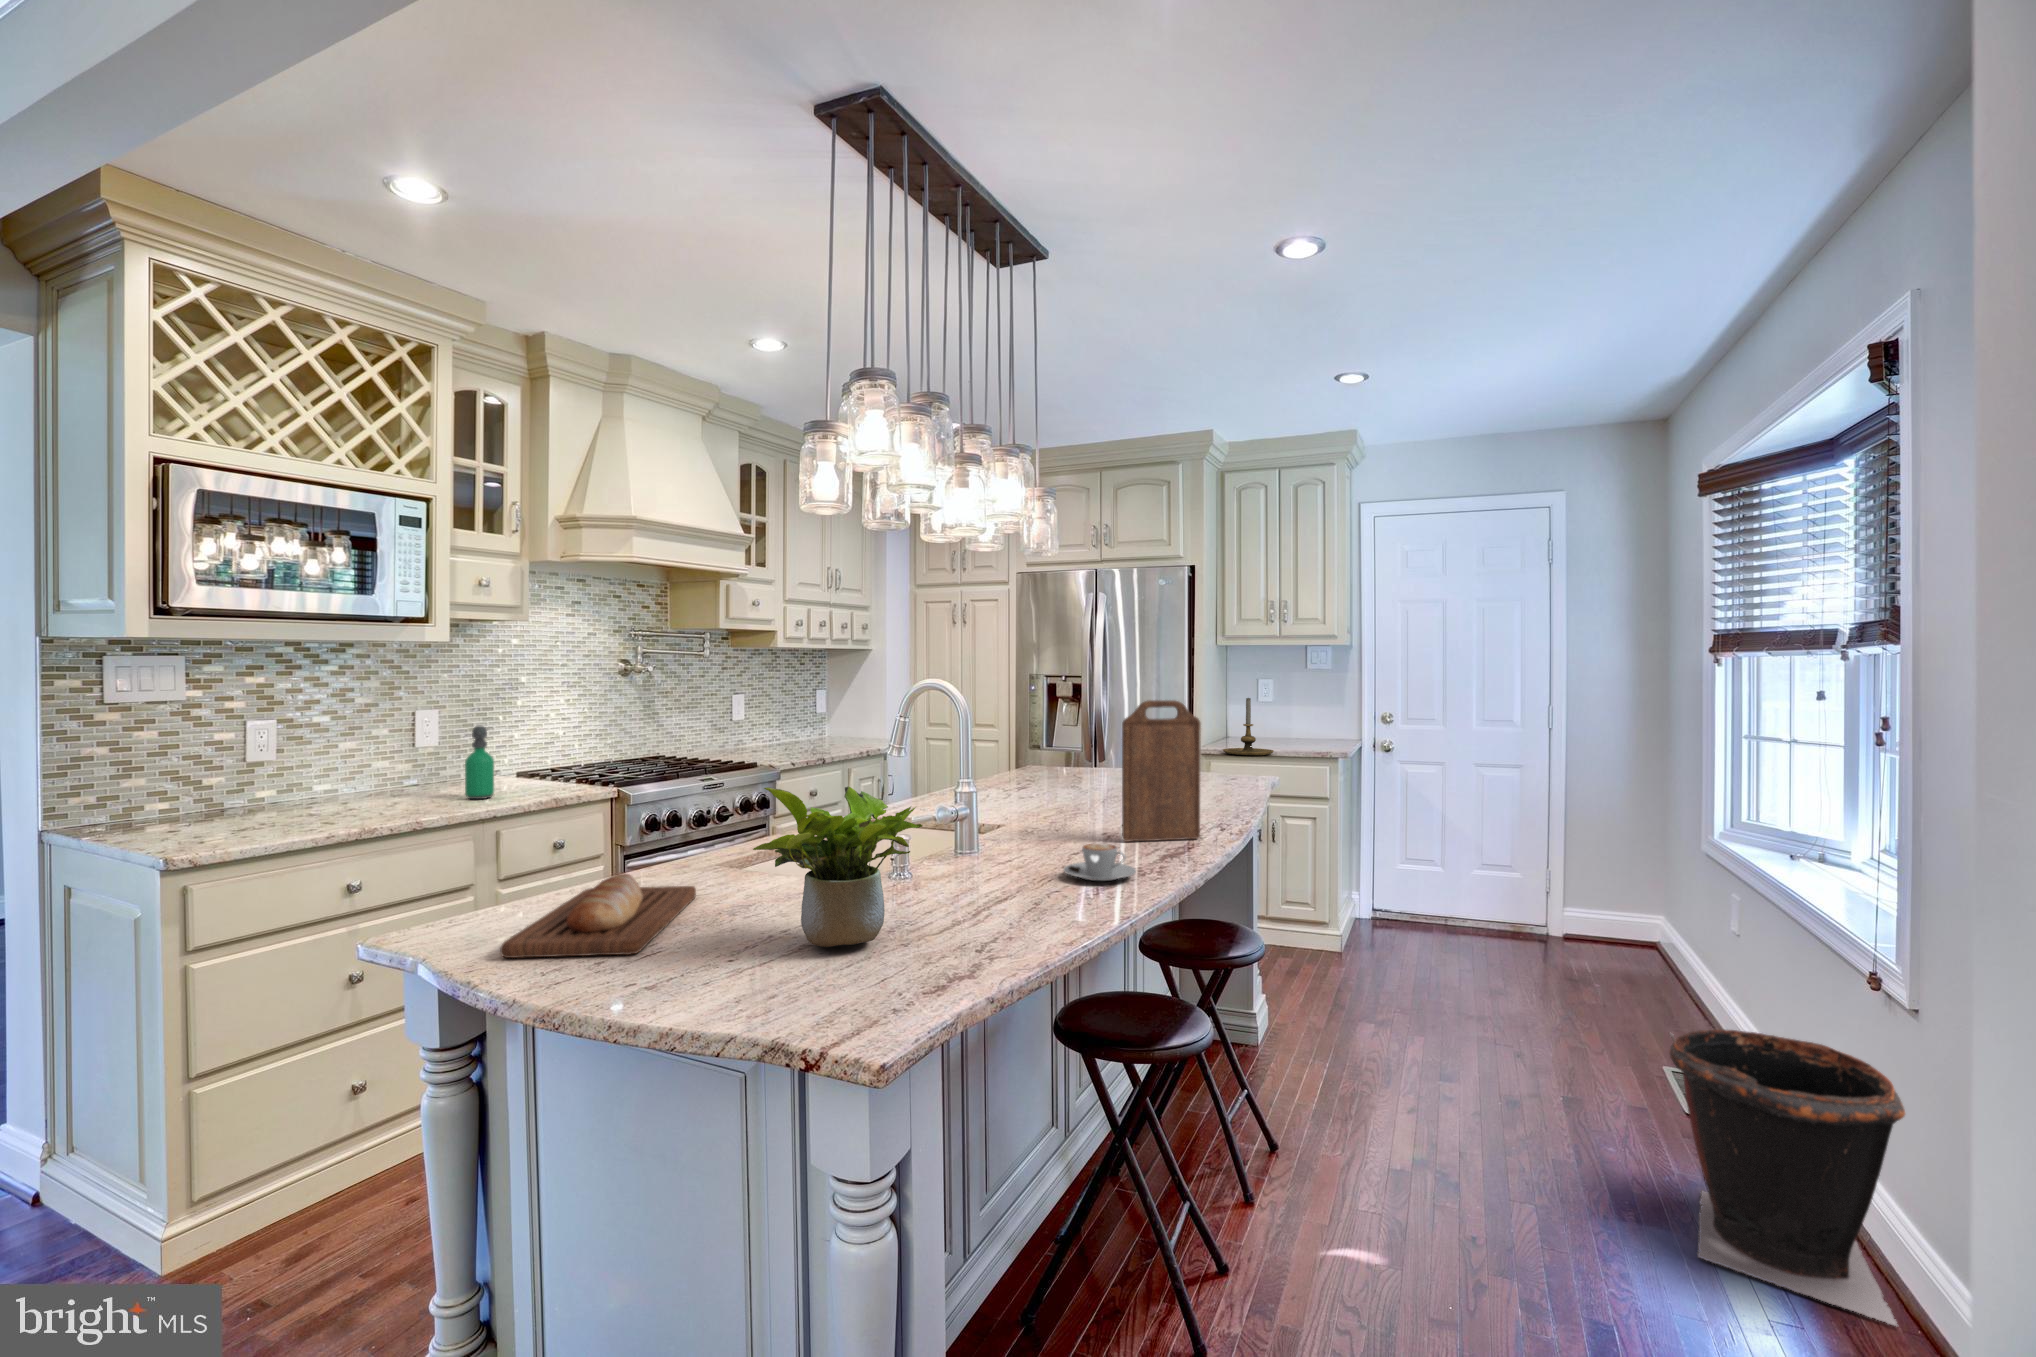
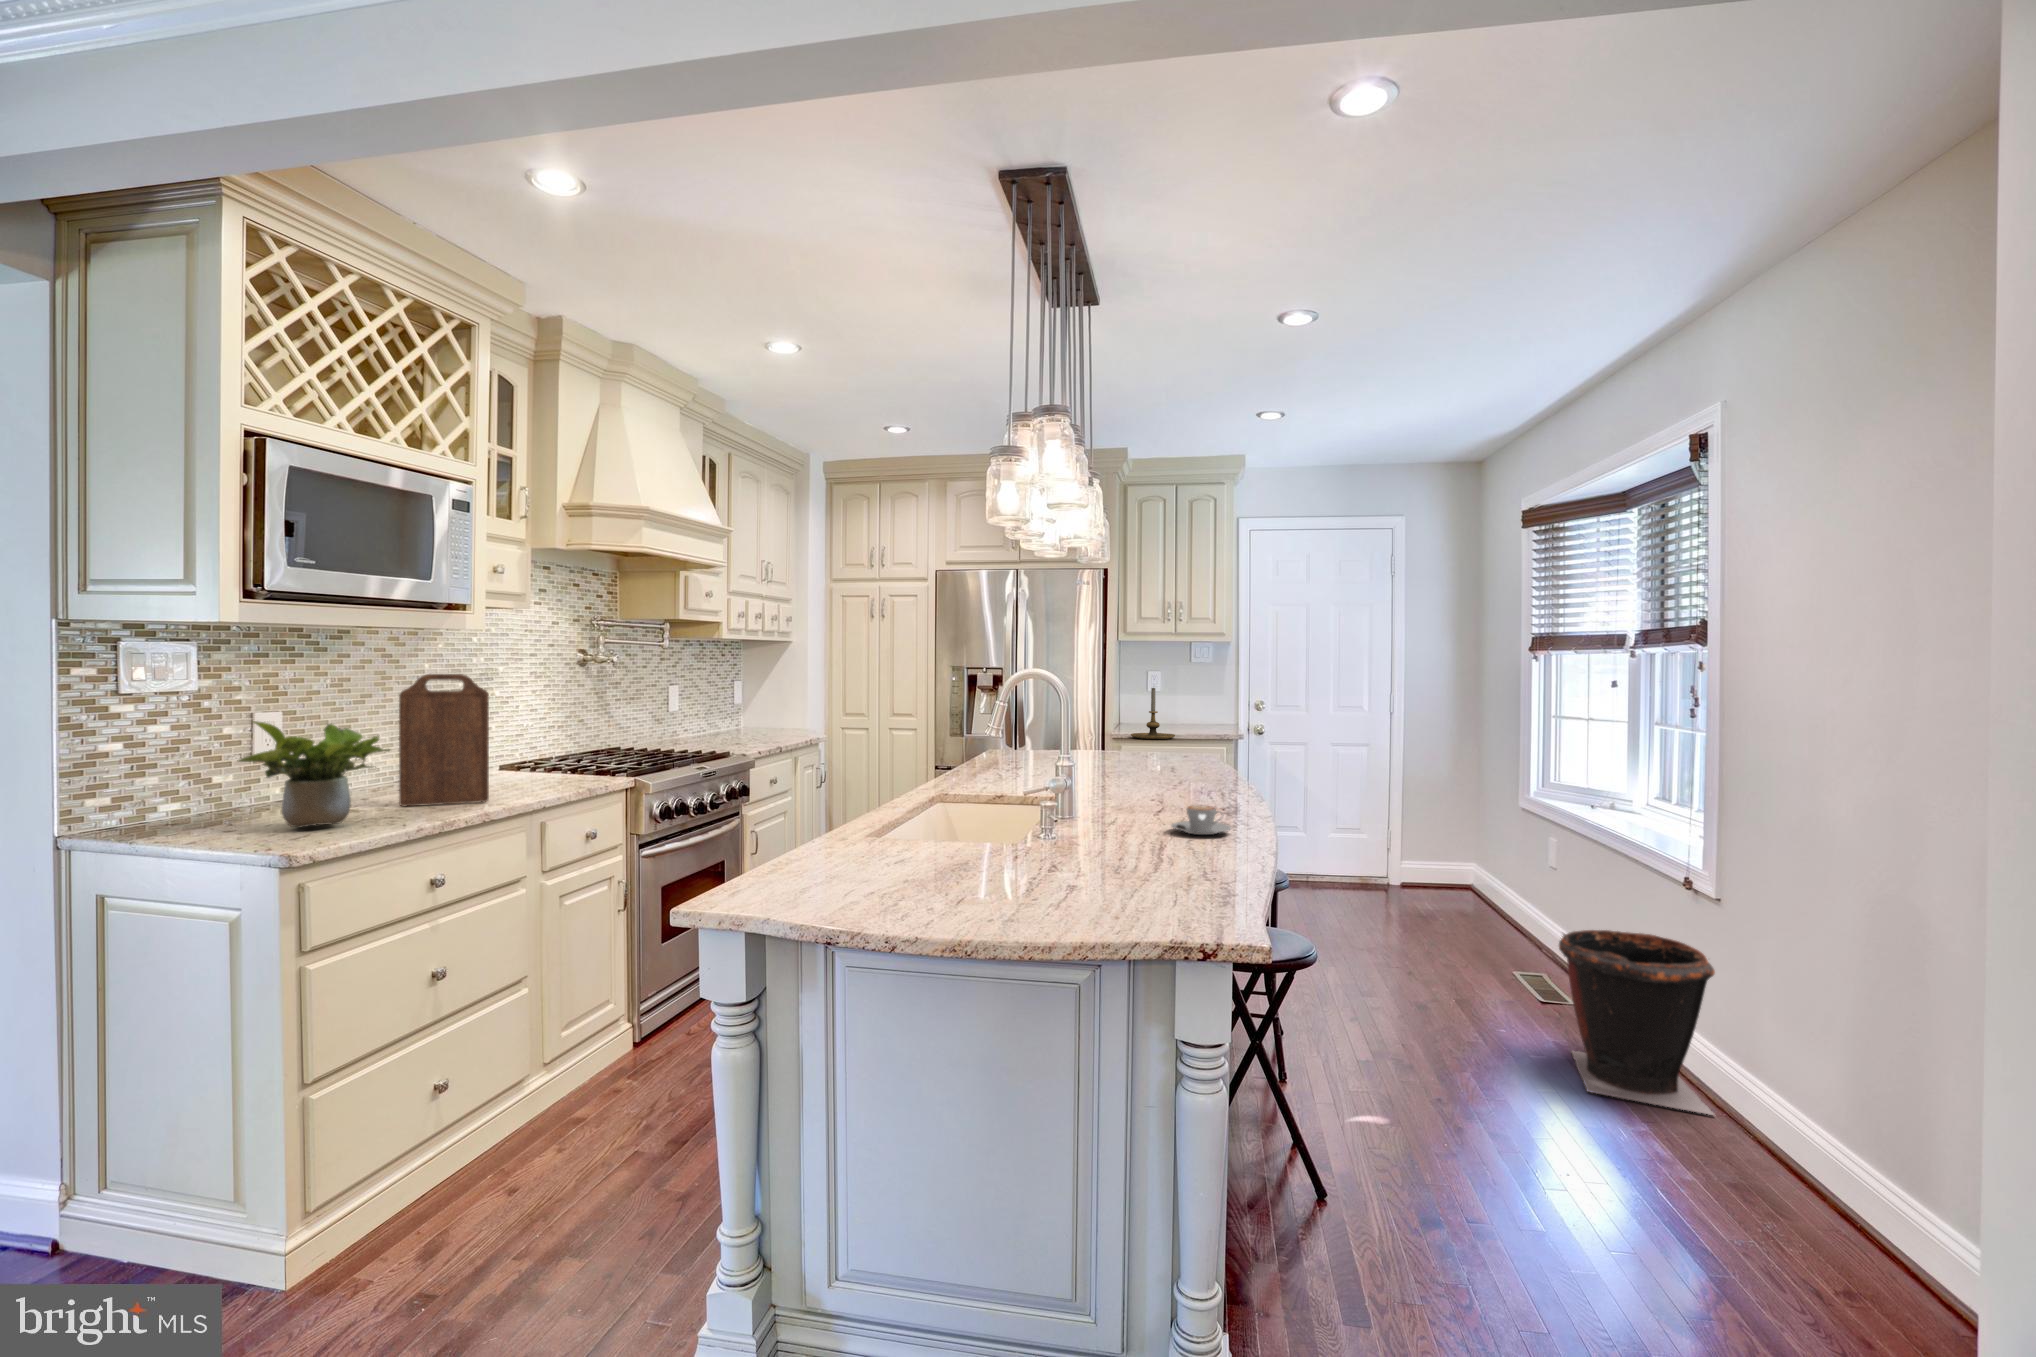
cutting board: present [1122,700,1201,842] -> present [399,674,489,806]
soap dispenser: present [465,726,494,799] -> none [491,716,521,792]
potted plant: present [753,786,922,947] -> present [239,721,390,828]
bread loaf: present [500,874,696,958] -> none [807,841,945,910]

